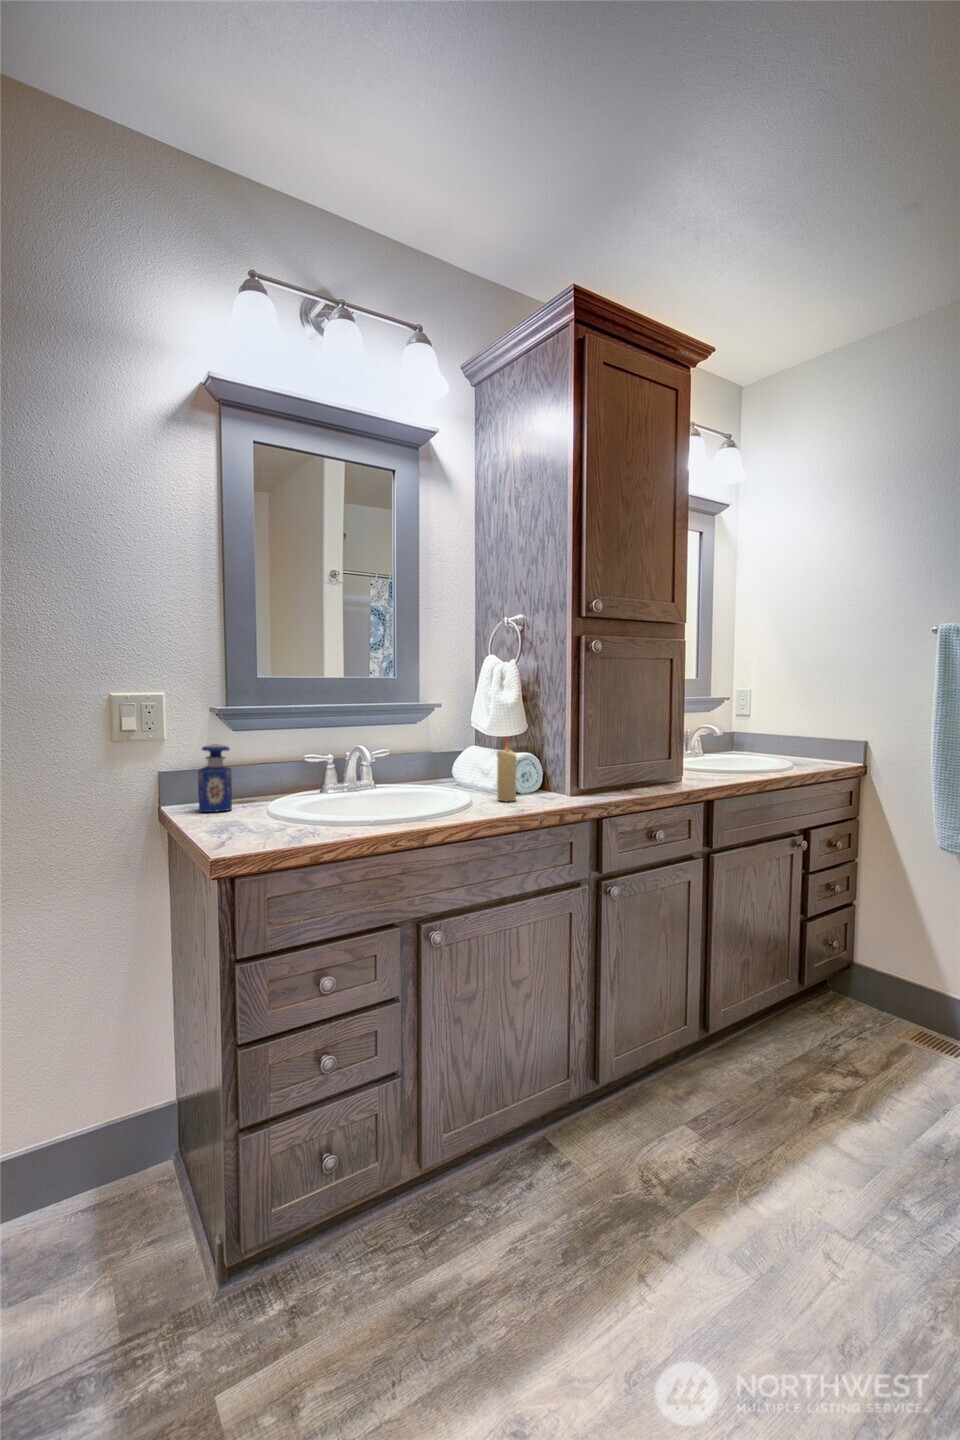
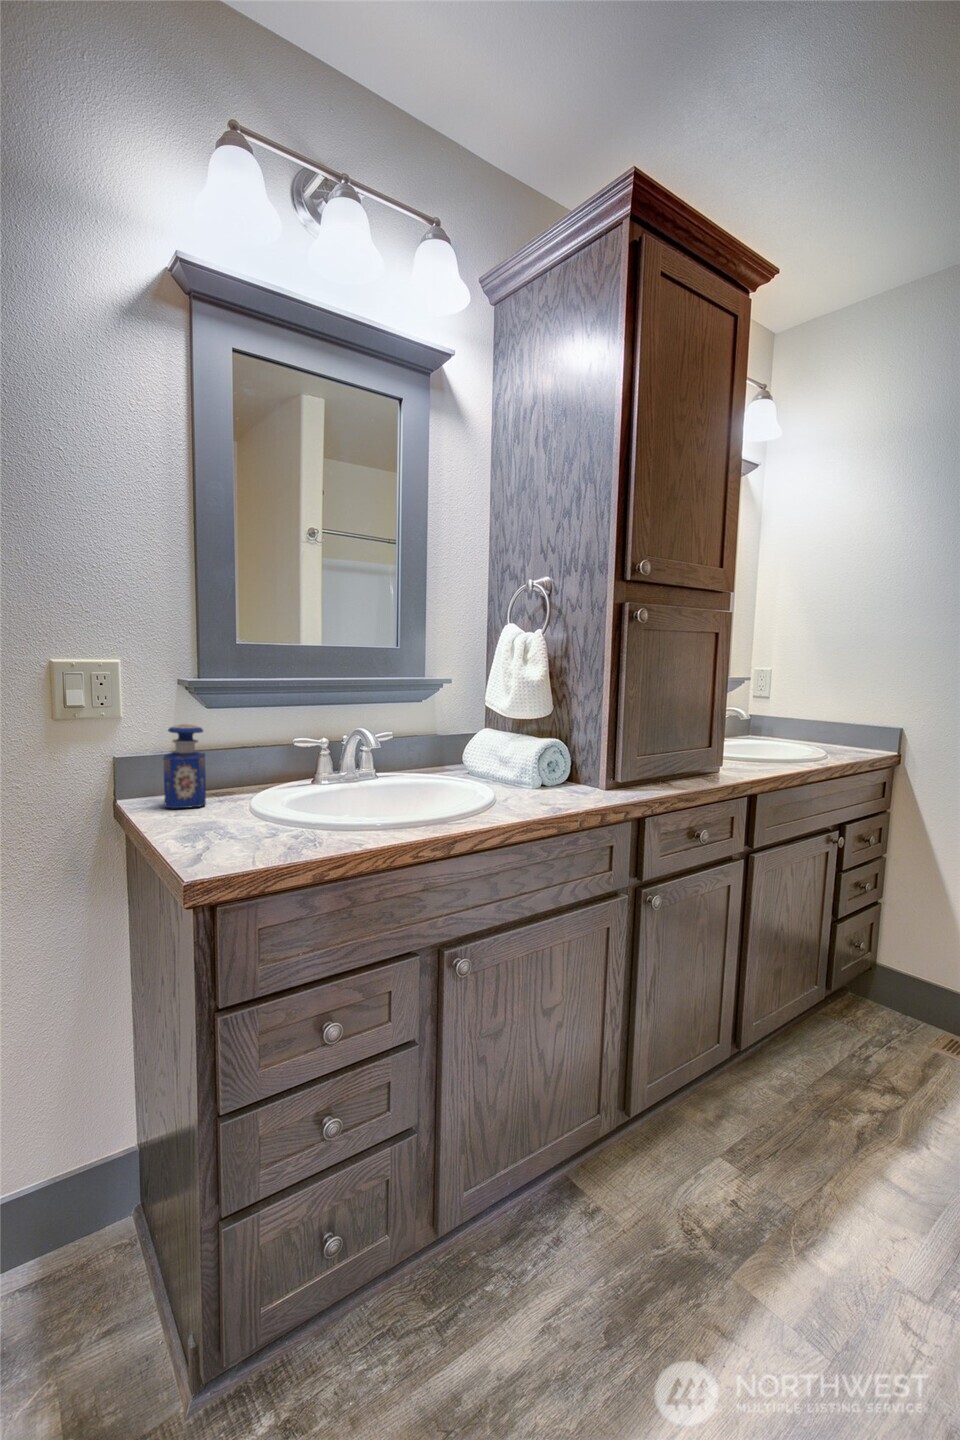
candle: present [497,742,517,801] -> none [524,724,548,797]

